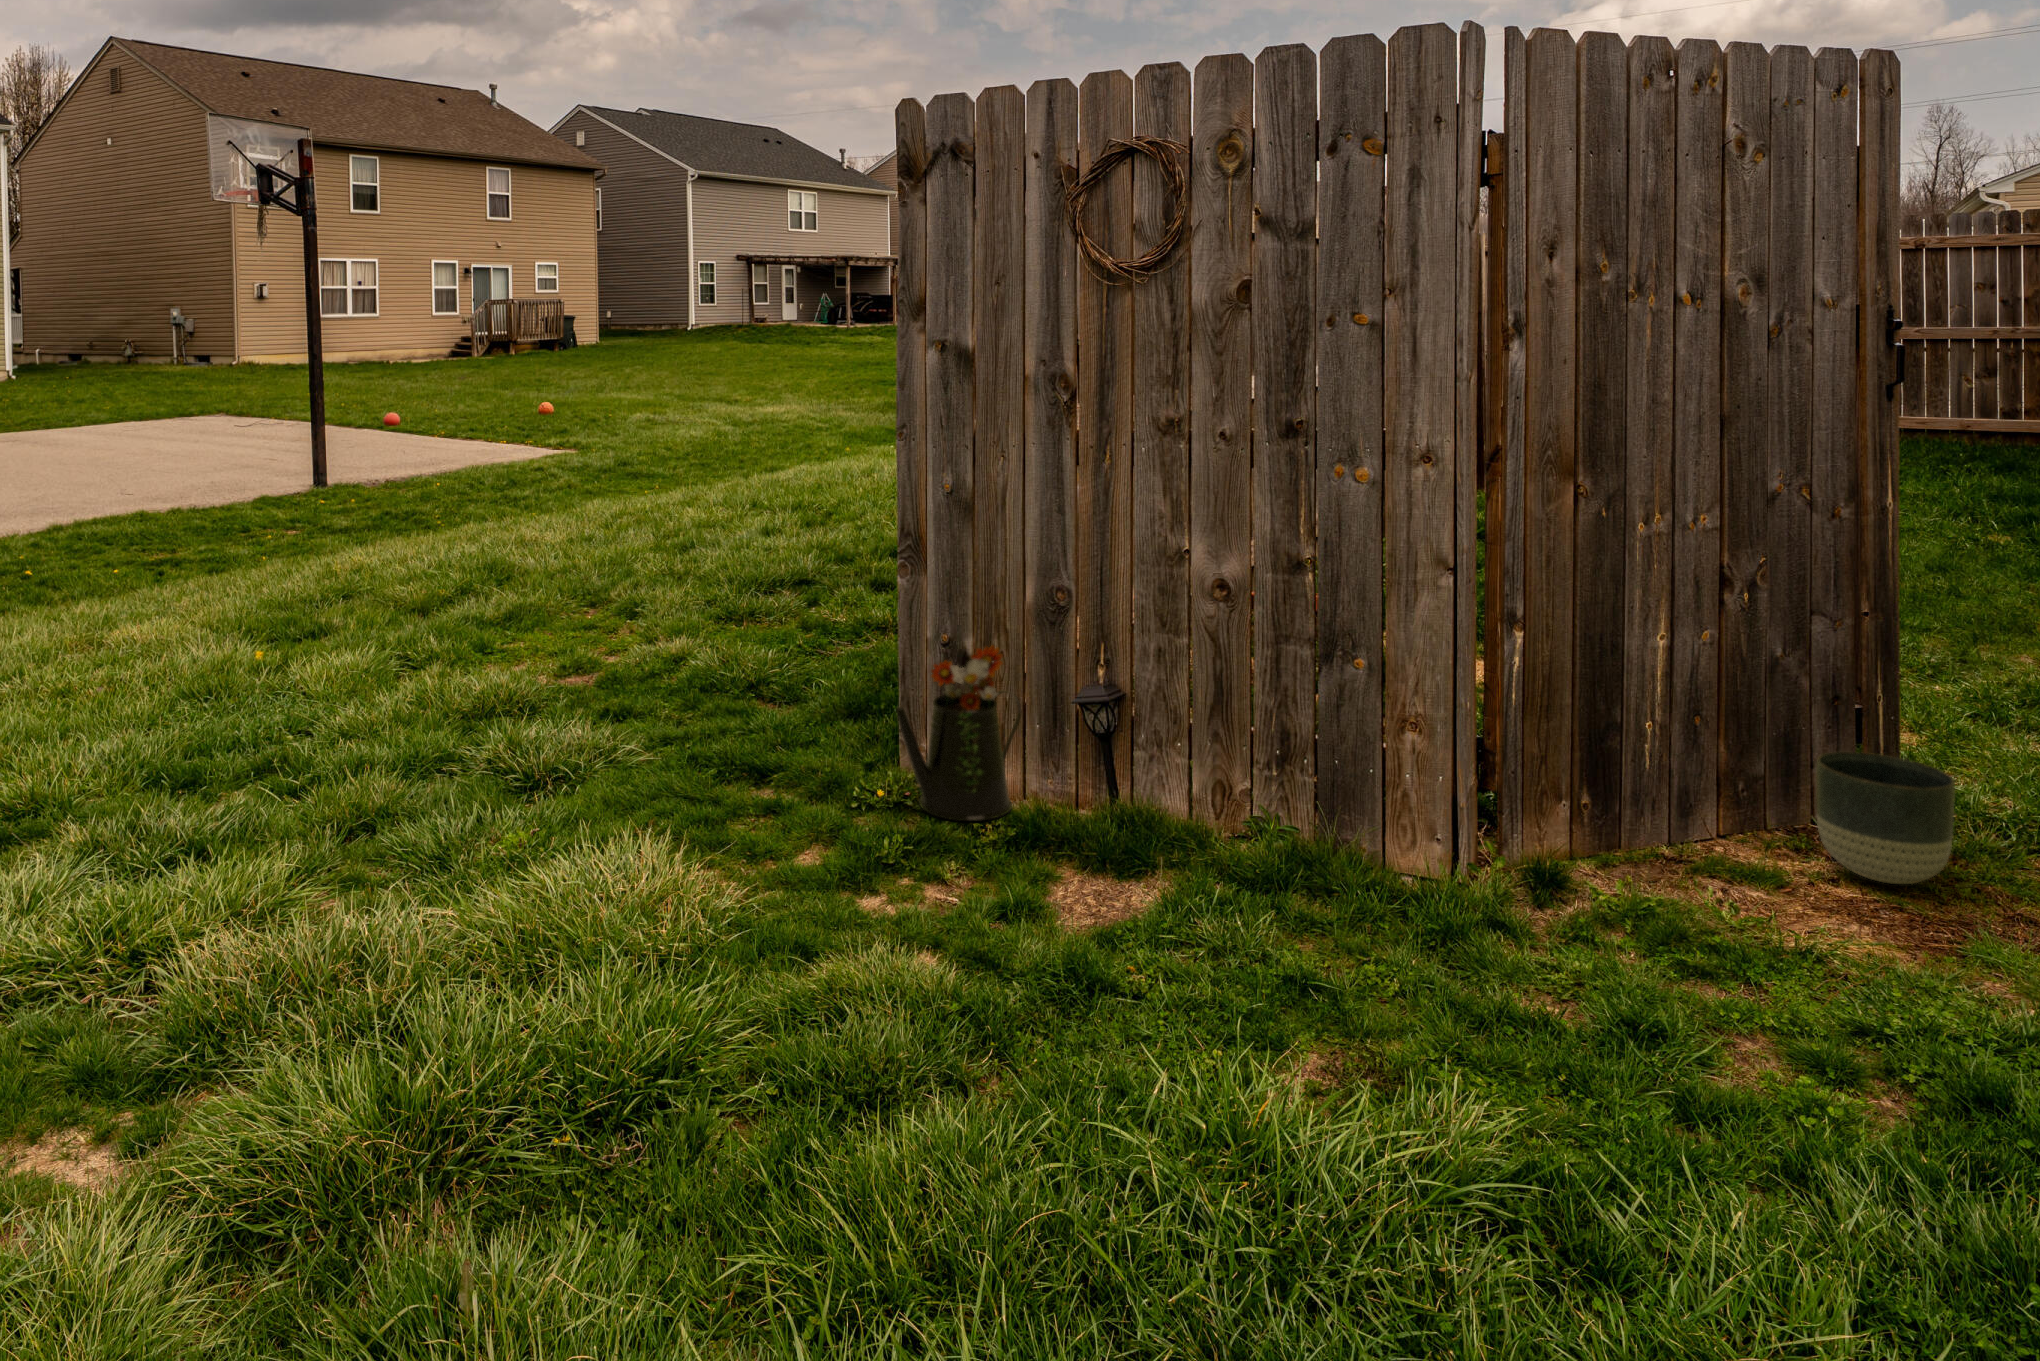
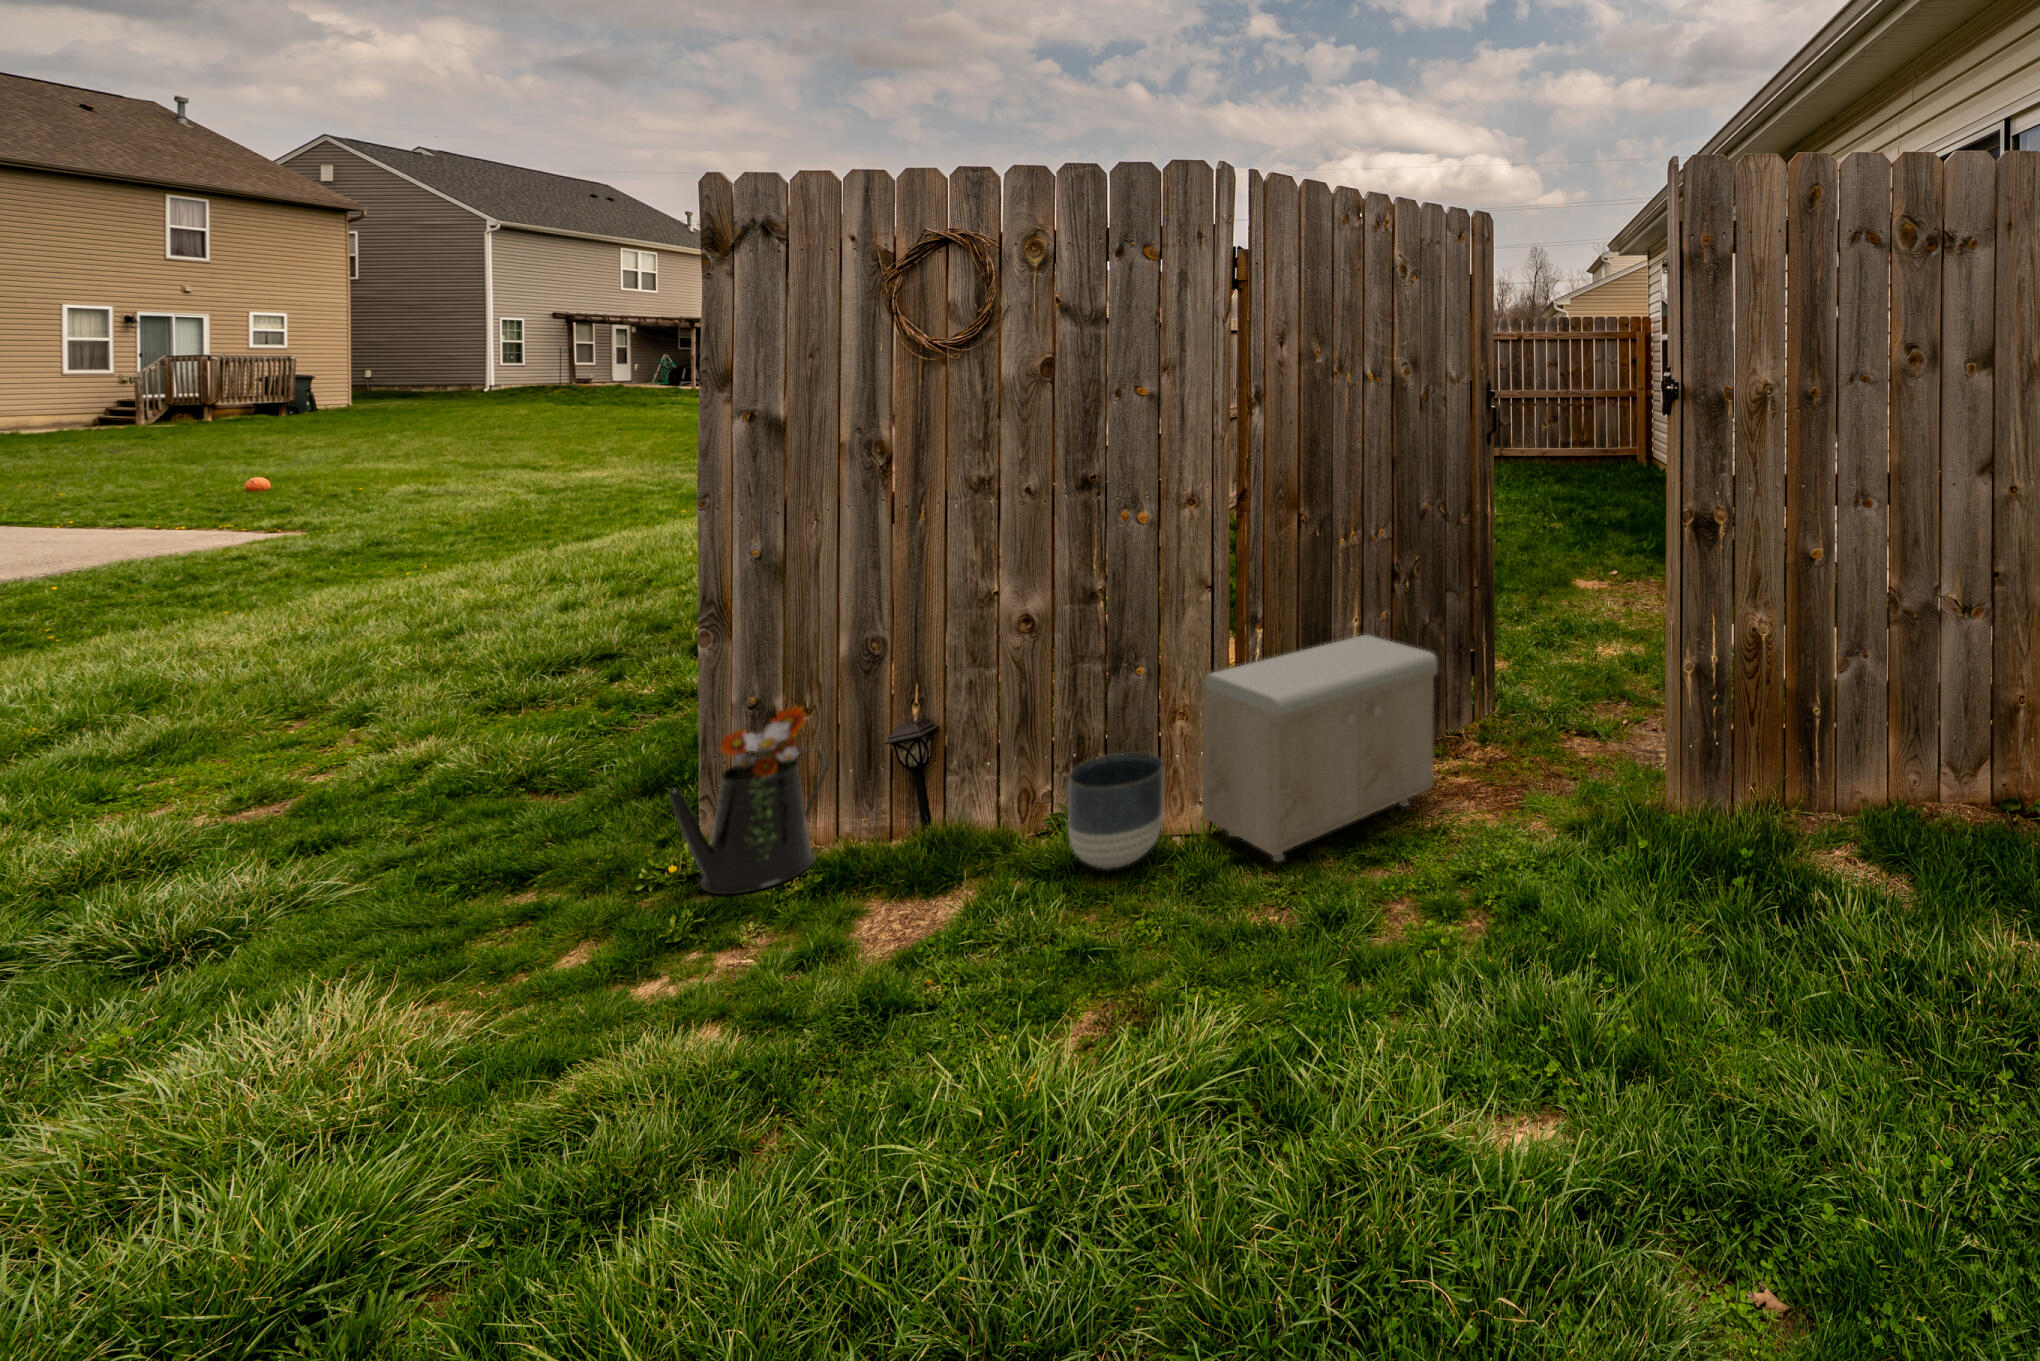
storage bench: none [1440,671,1818,948] -> present [1203,635,1438,861]
planter: present [1817,752,1955,884] -> present [1068,753,1164,869]

